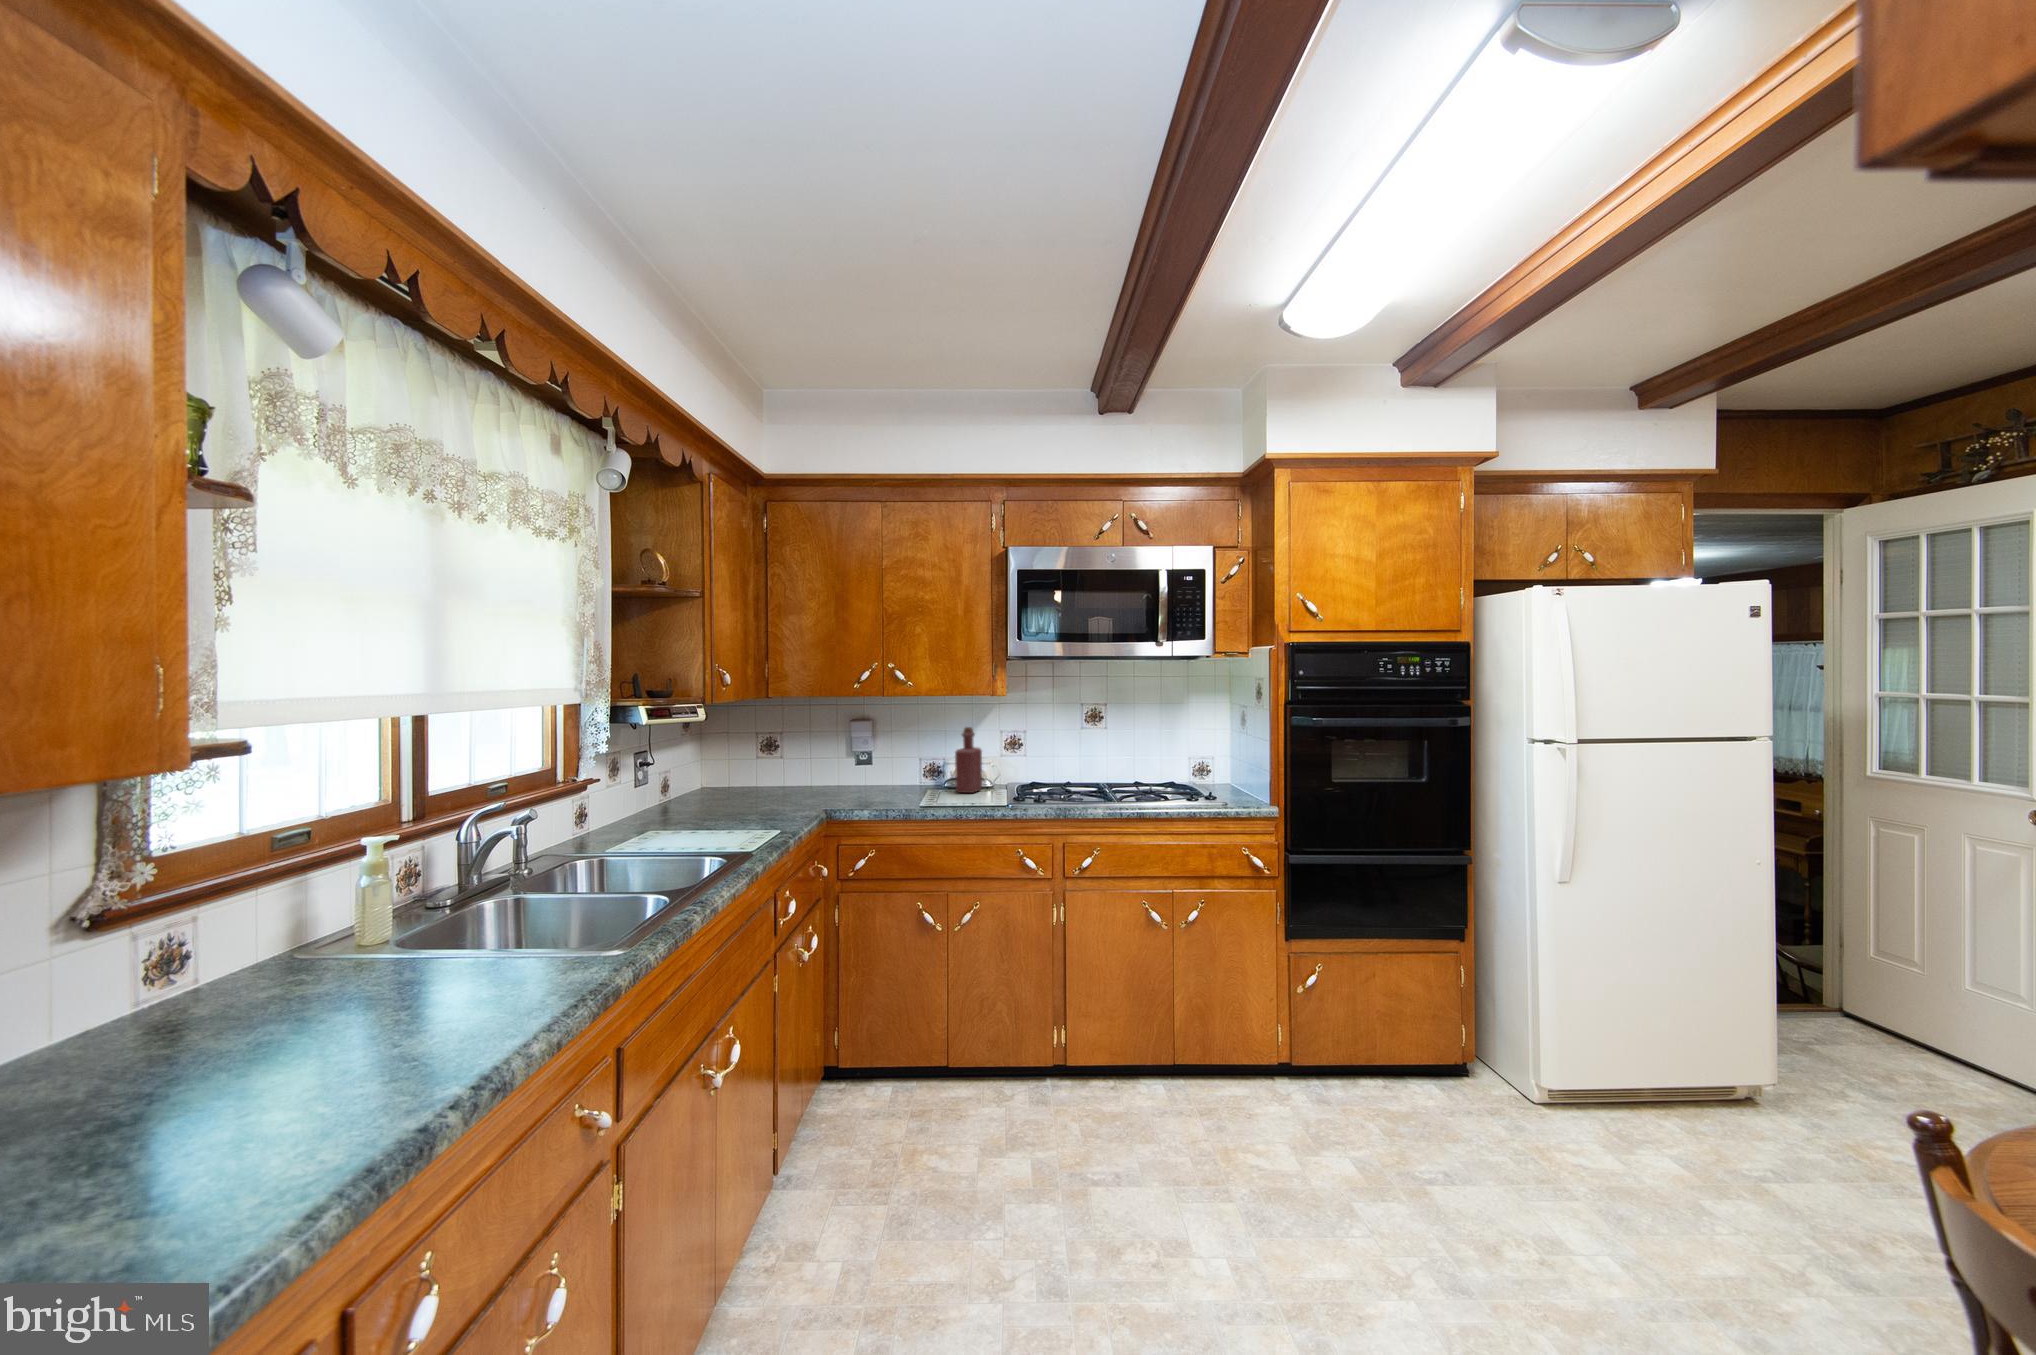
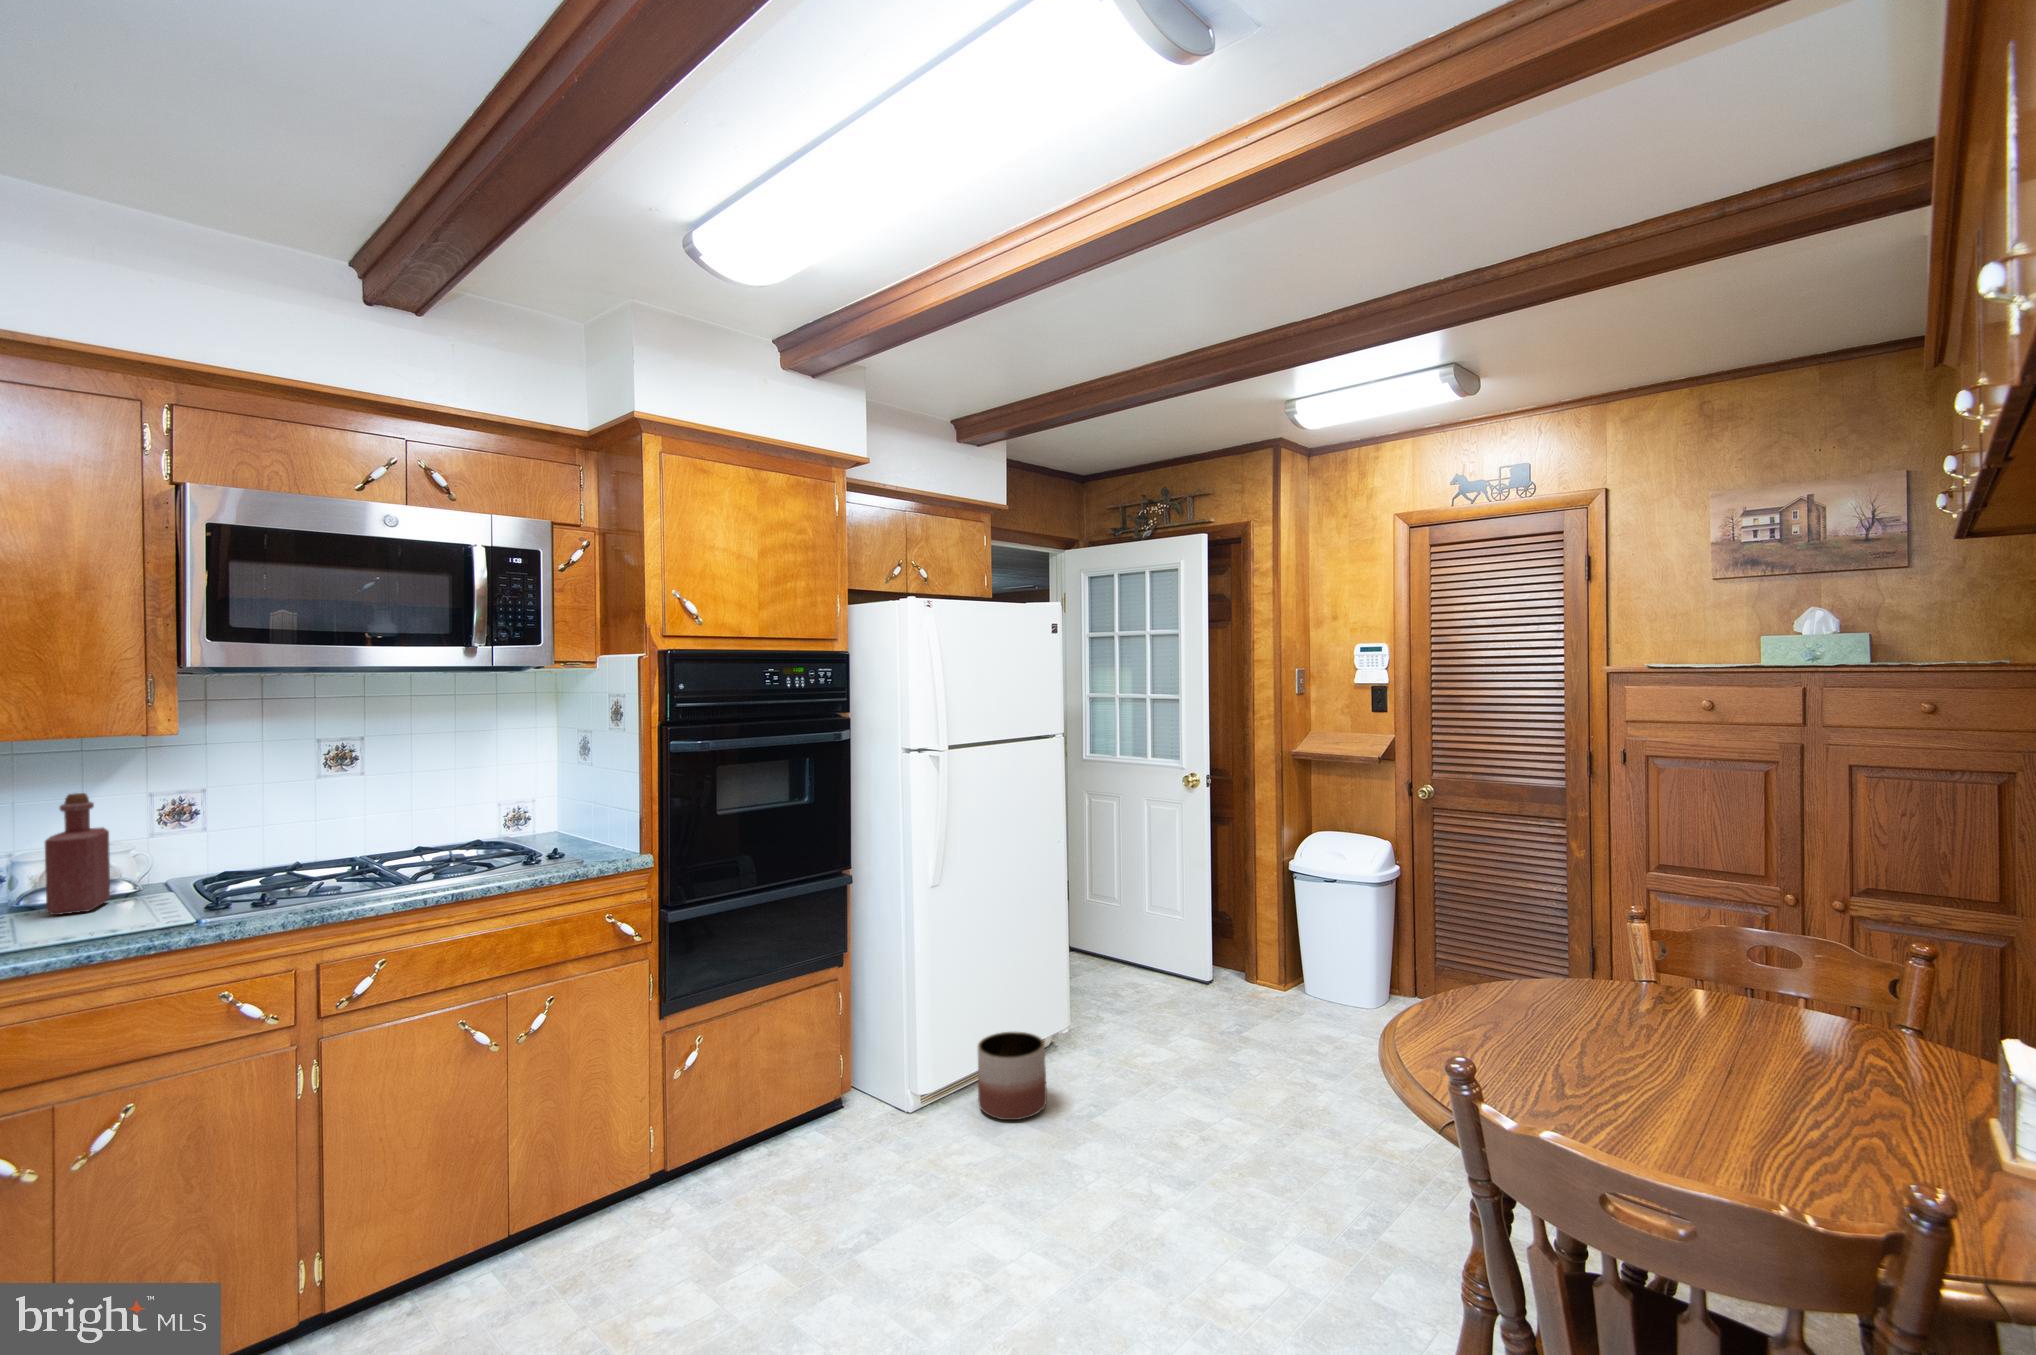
planter: none [1609,1055,1701,1155] -> present [978,1032,1047,1120]

